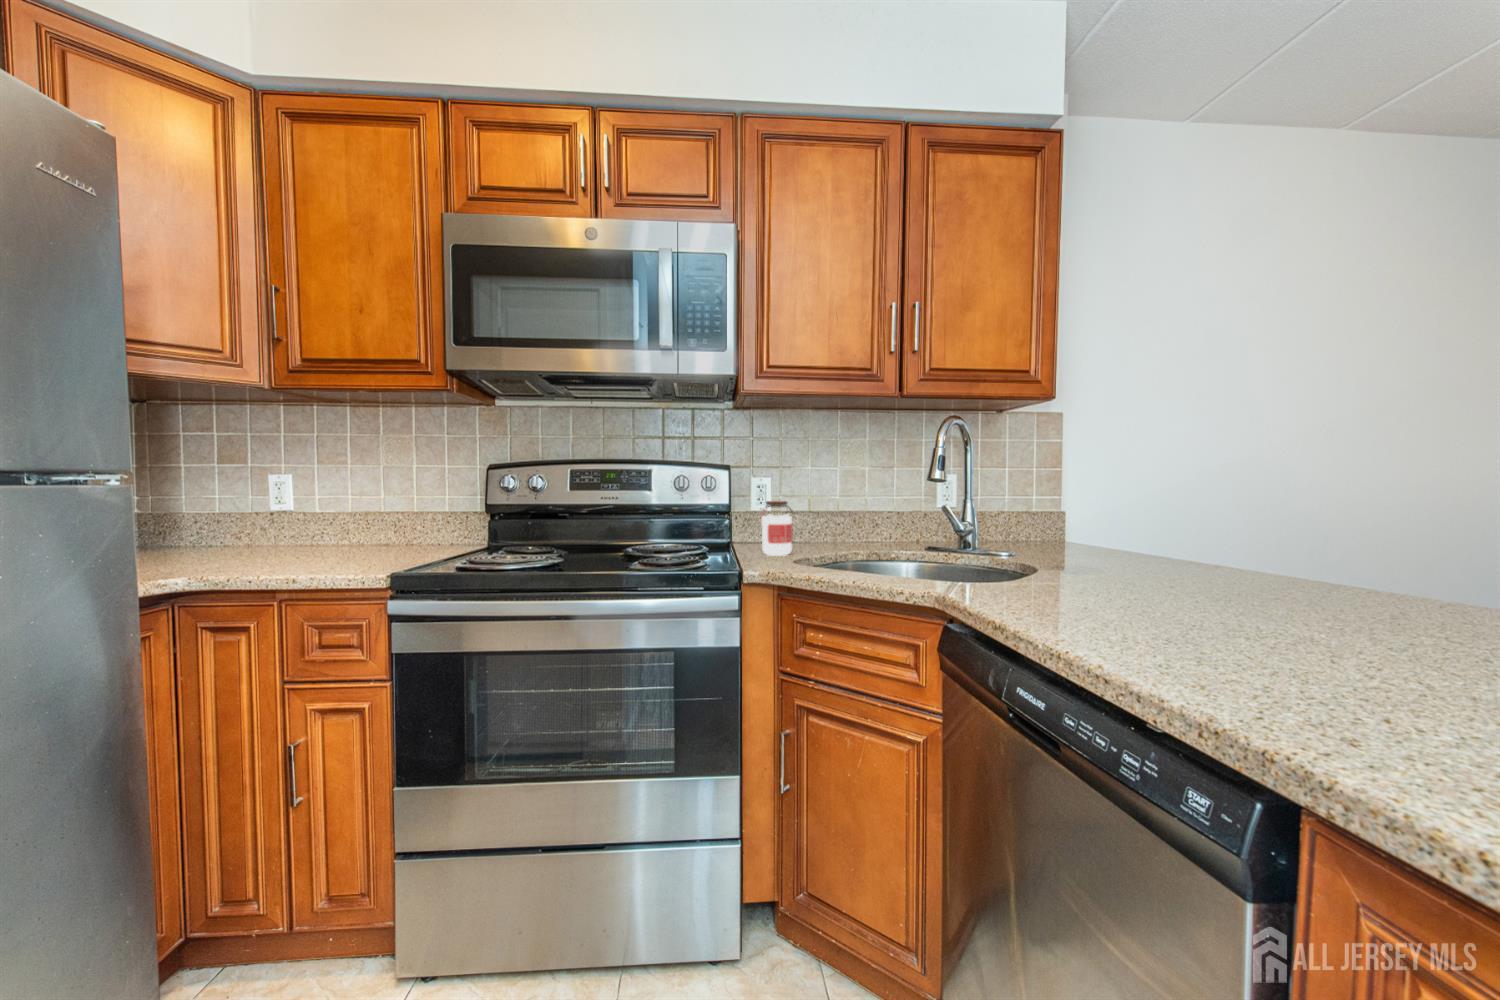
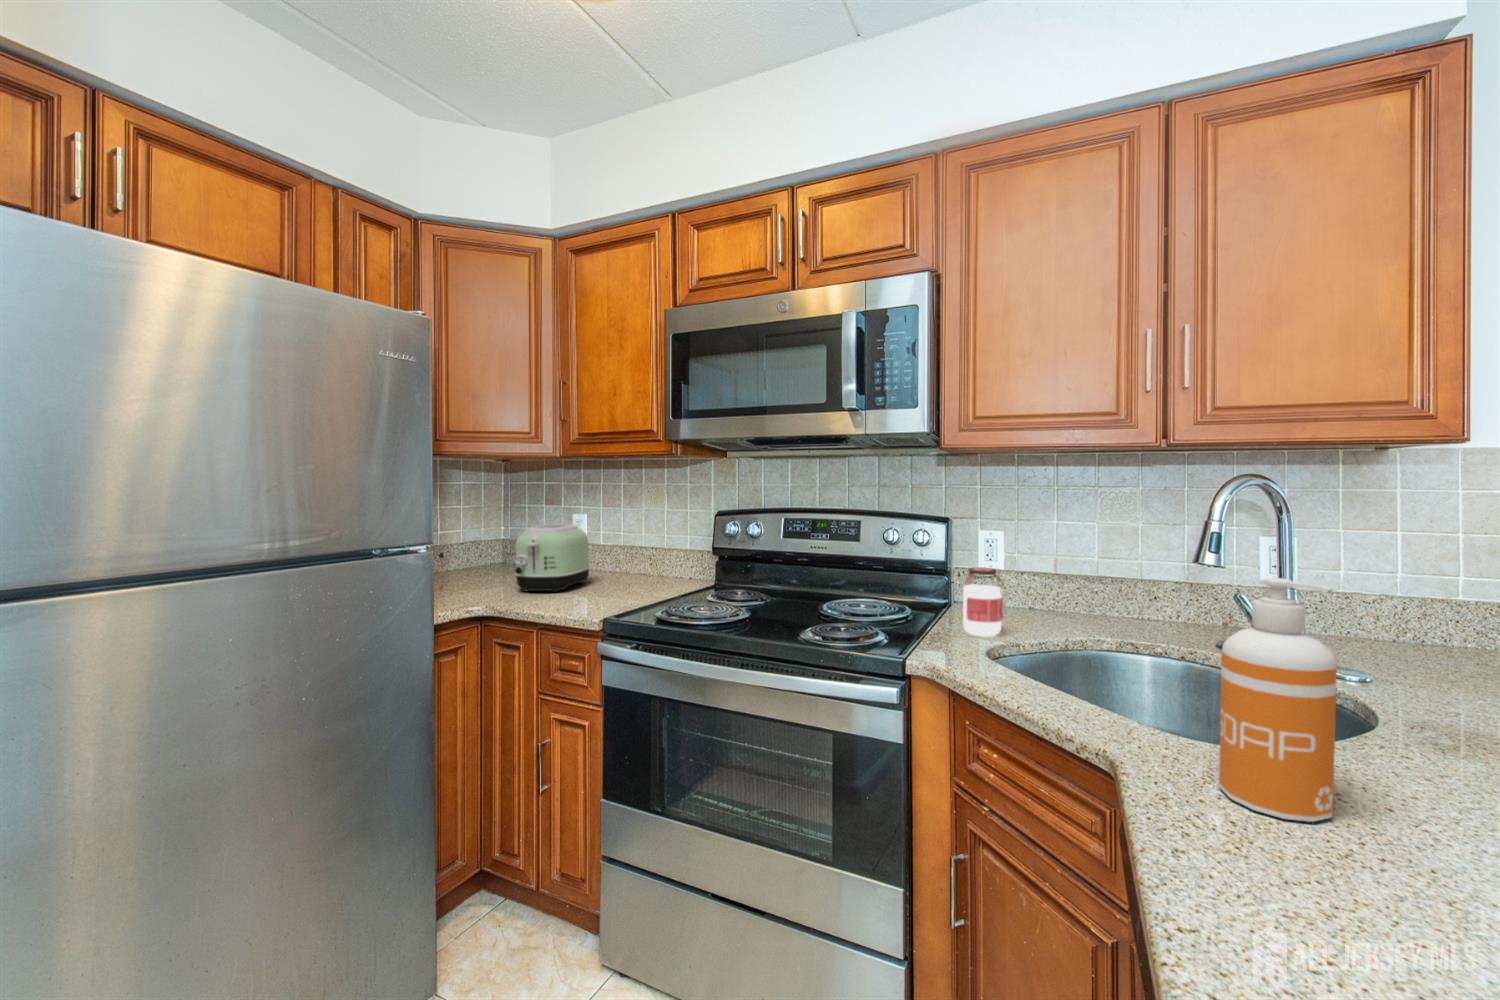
soap dispenser: none [1013,460,1078,607] -> present [1219,578,1337,822]
toaster: none [213,483,322,565] -> present [514,524,590,592]

